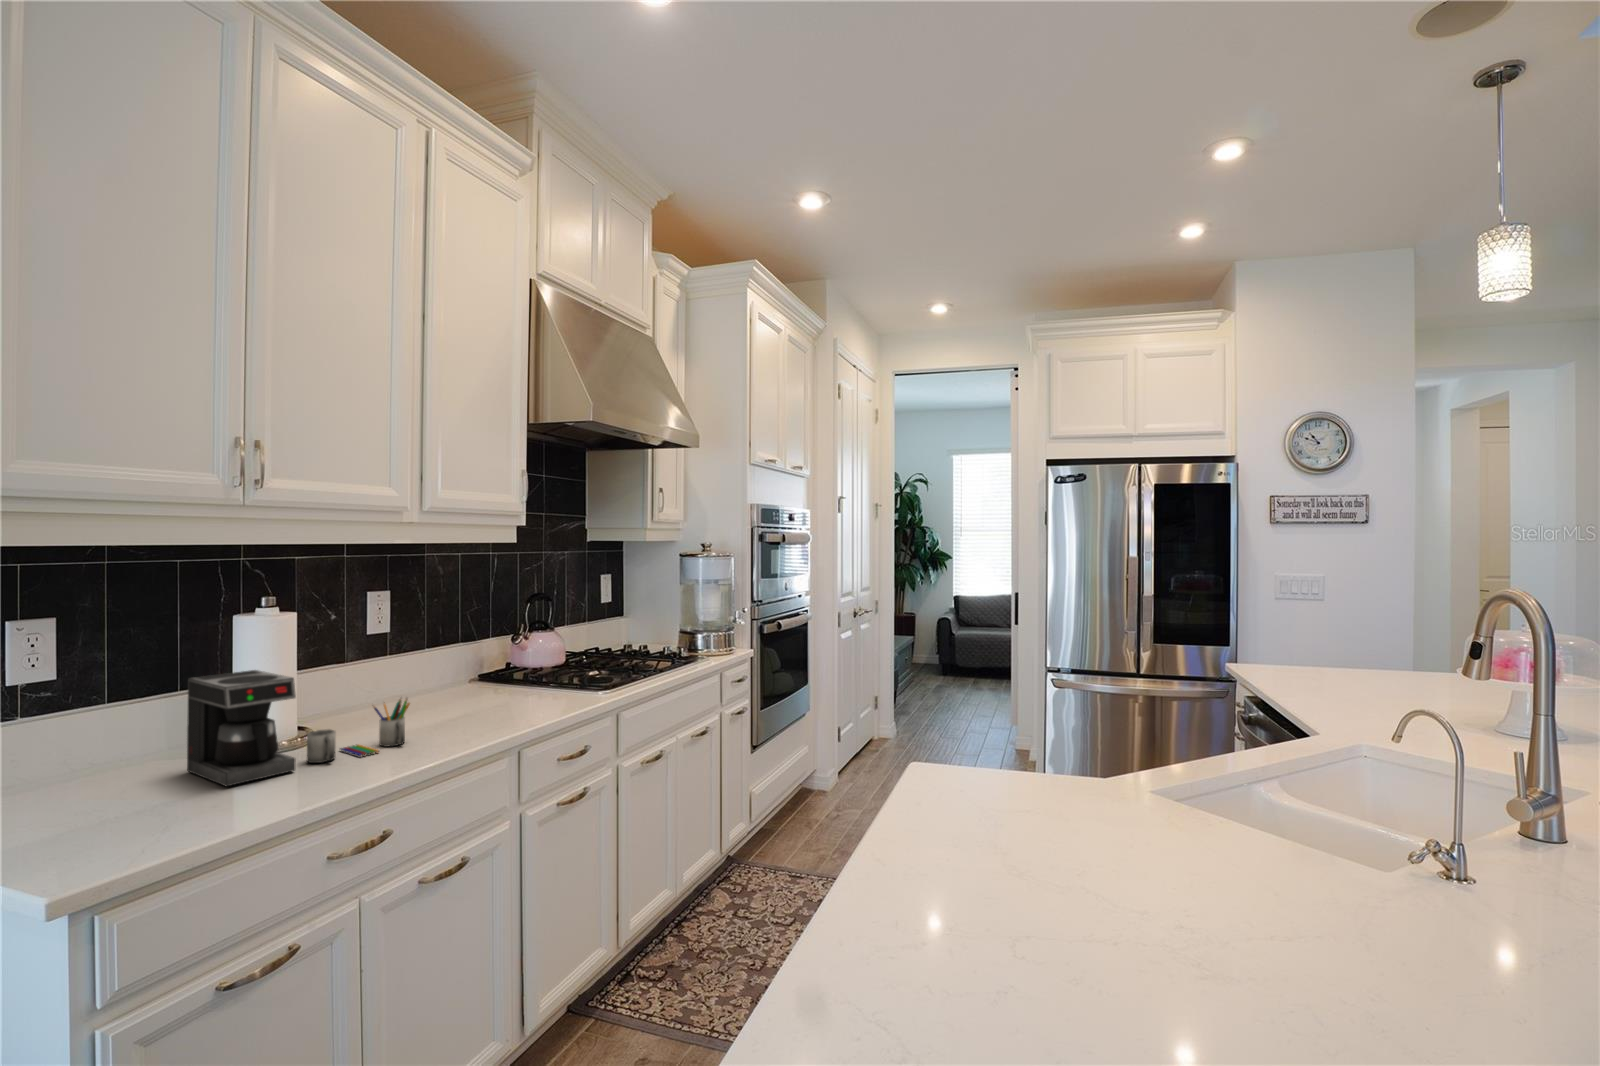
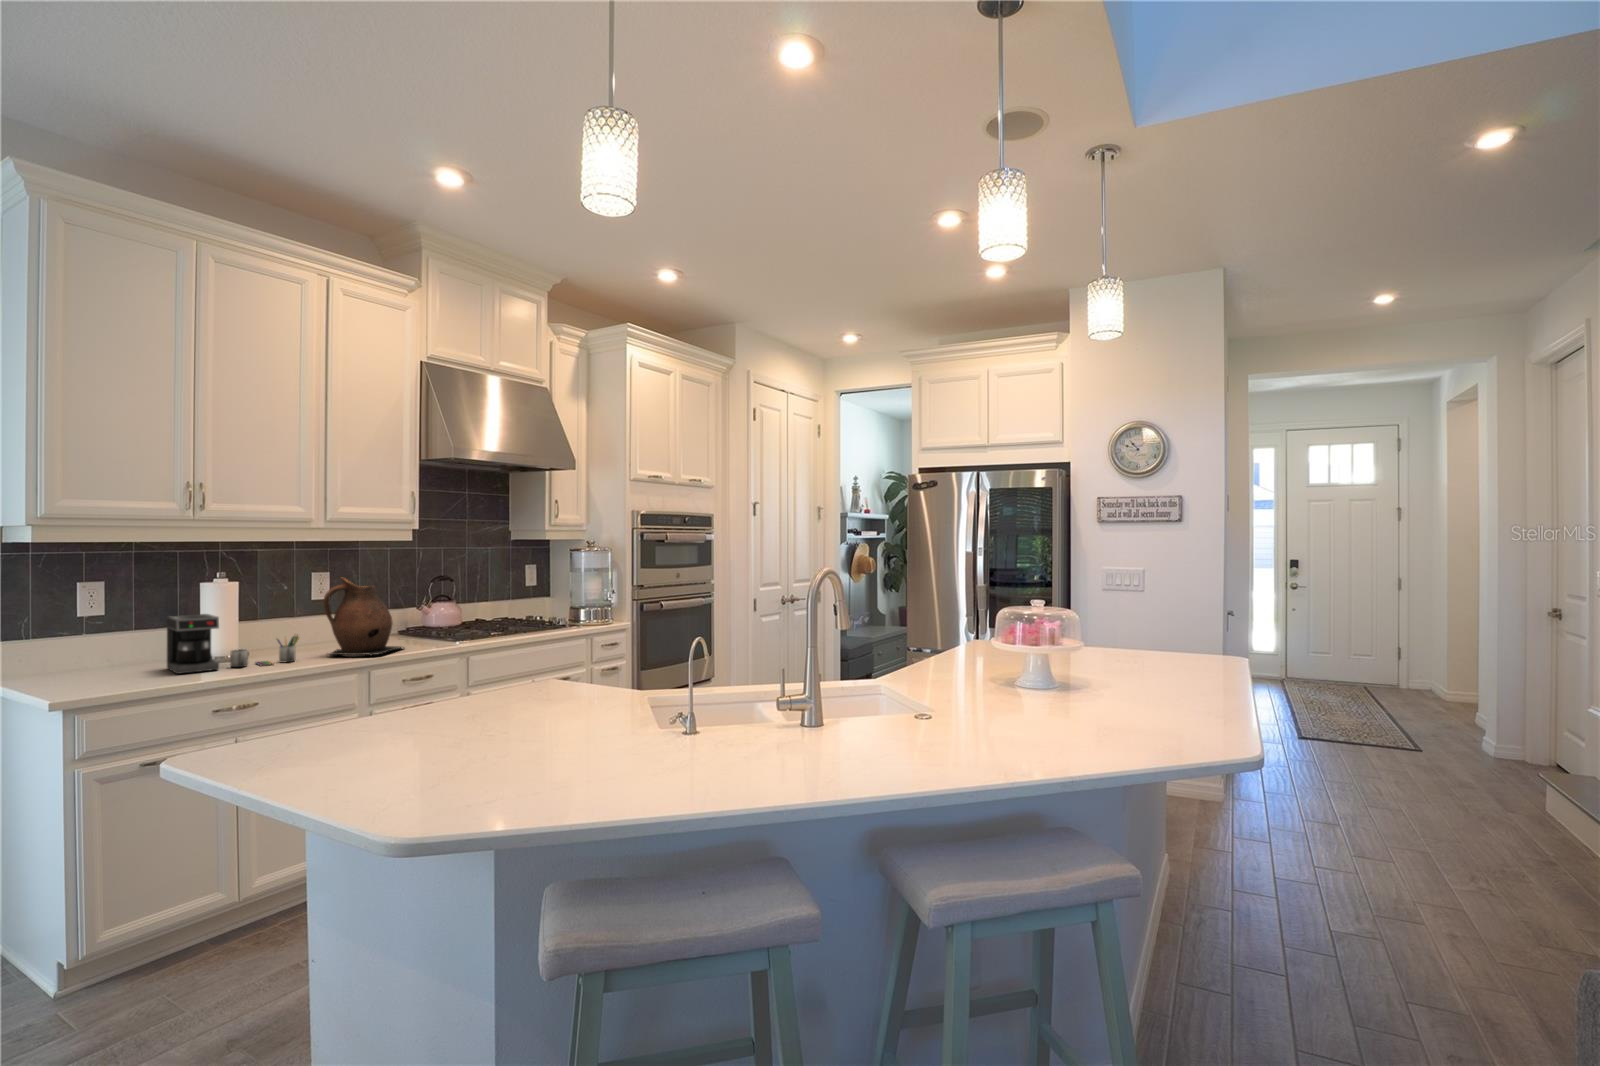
ceramic pitcher: none [437,602,545,727] -> present [324,578,401,656]

